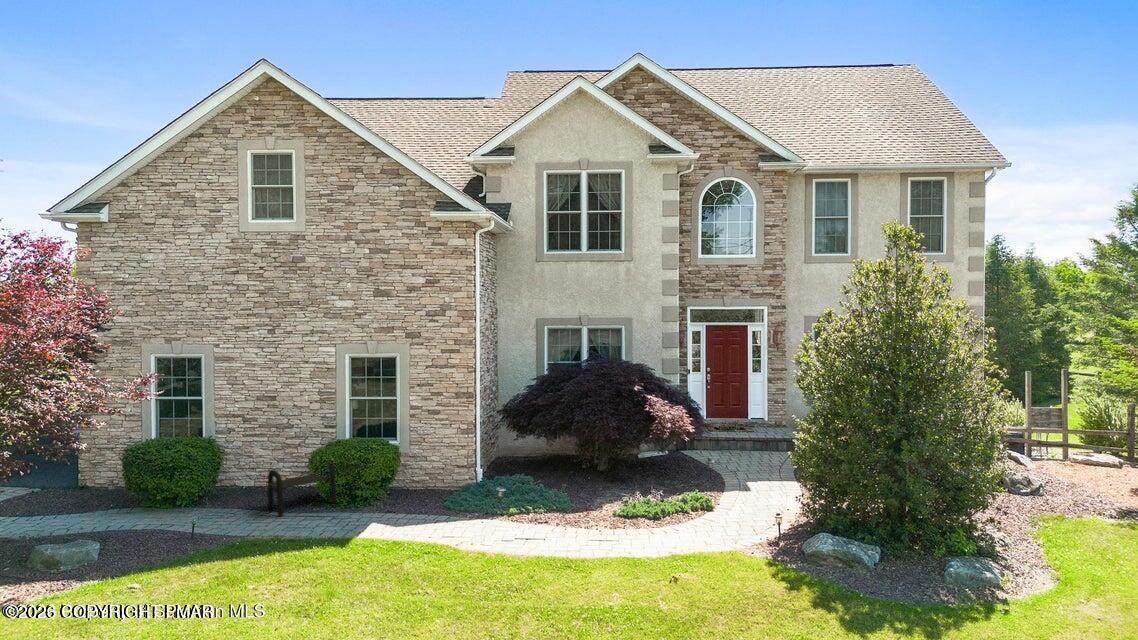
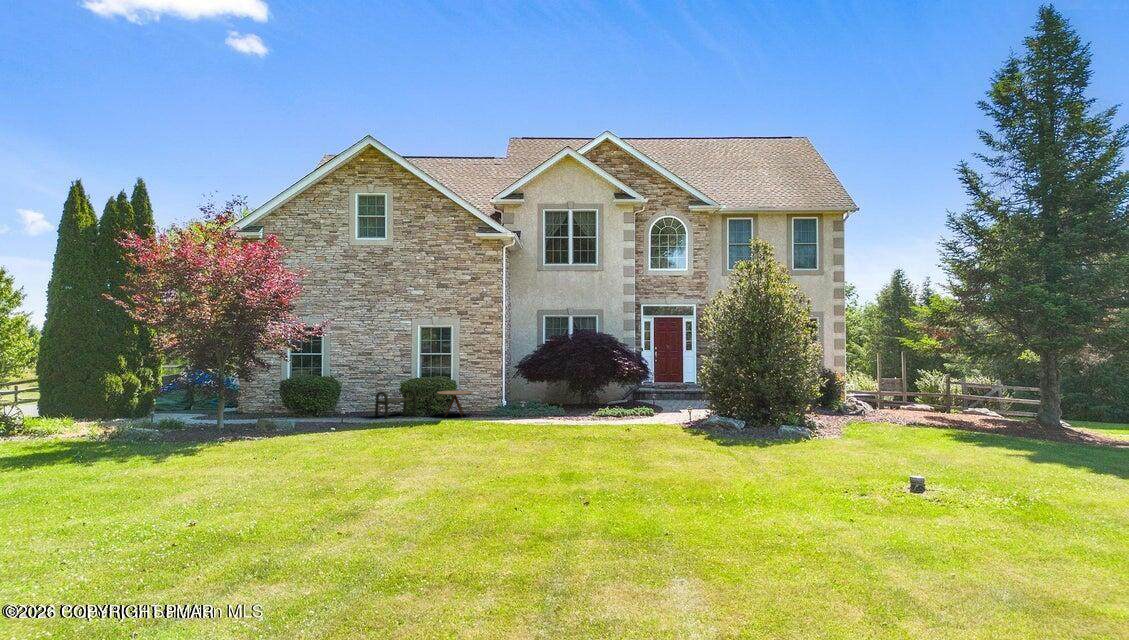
round table: none [366,459,424,509] -> present [437,391,472,417]

